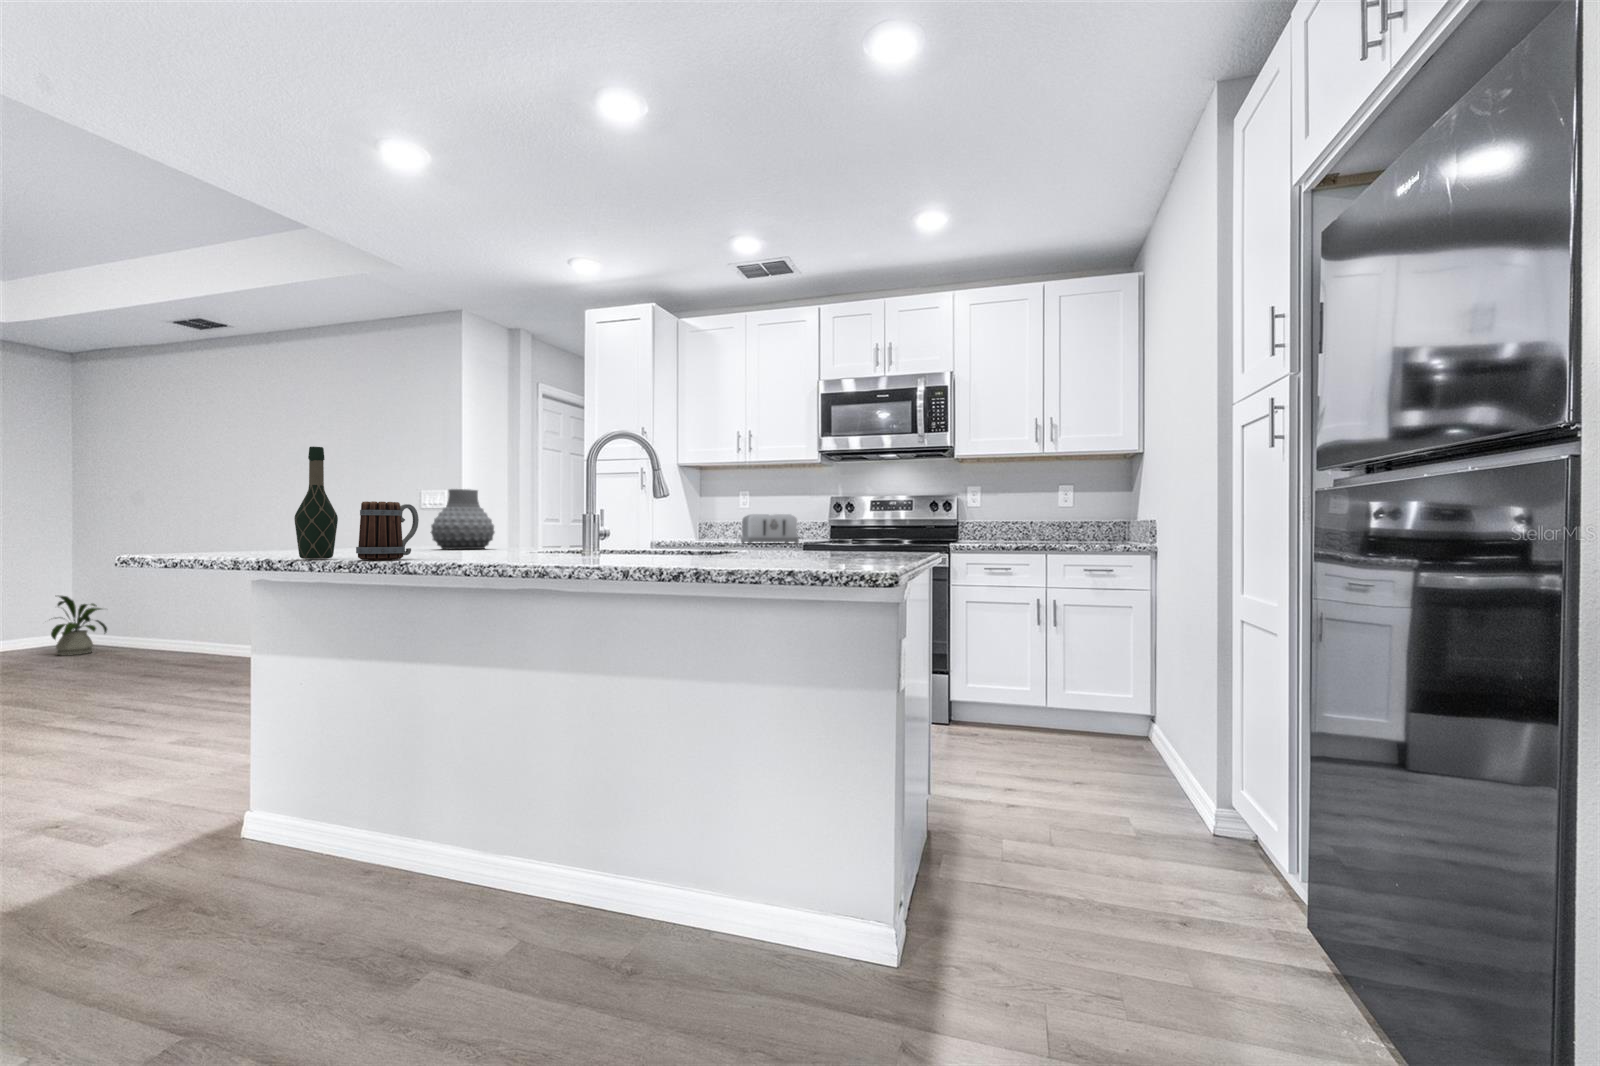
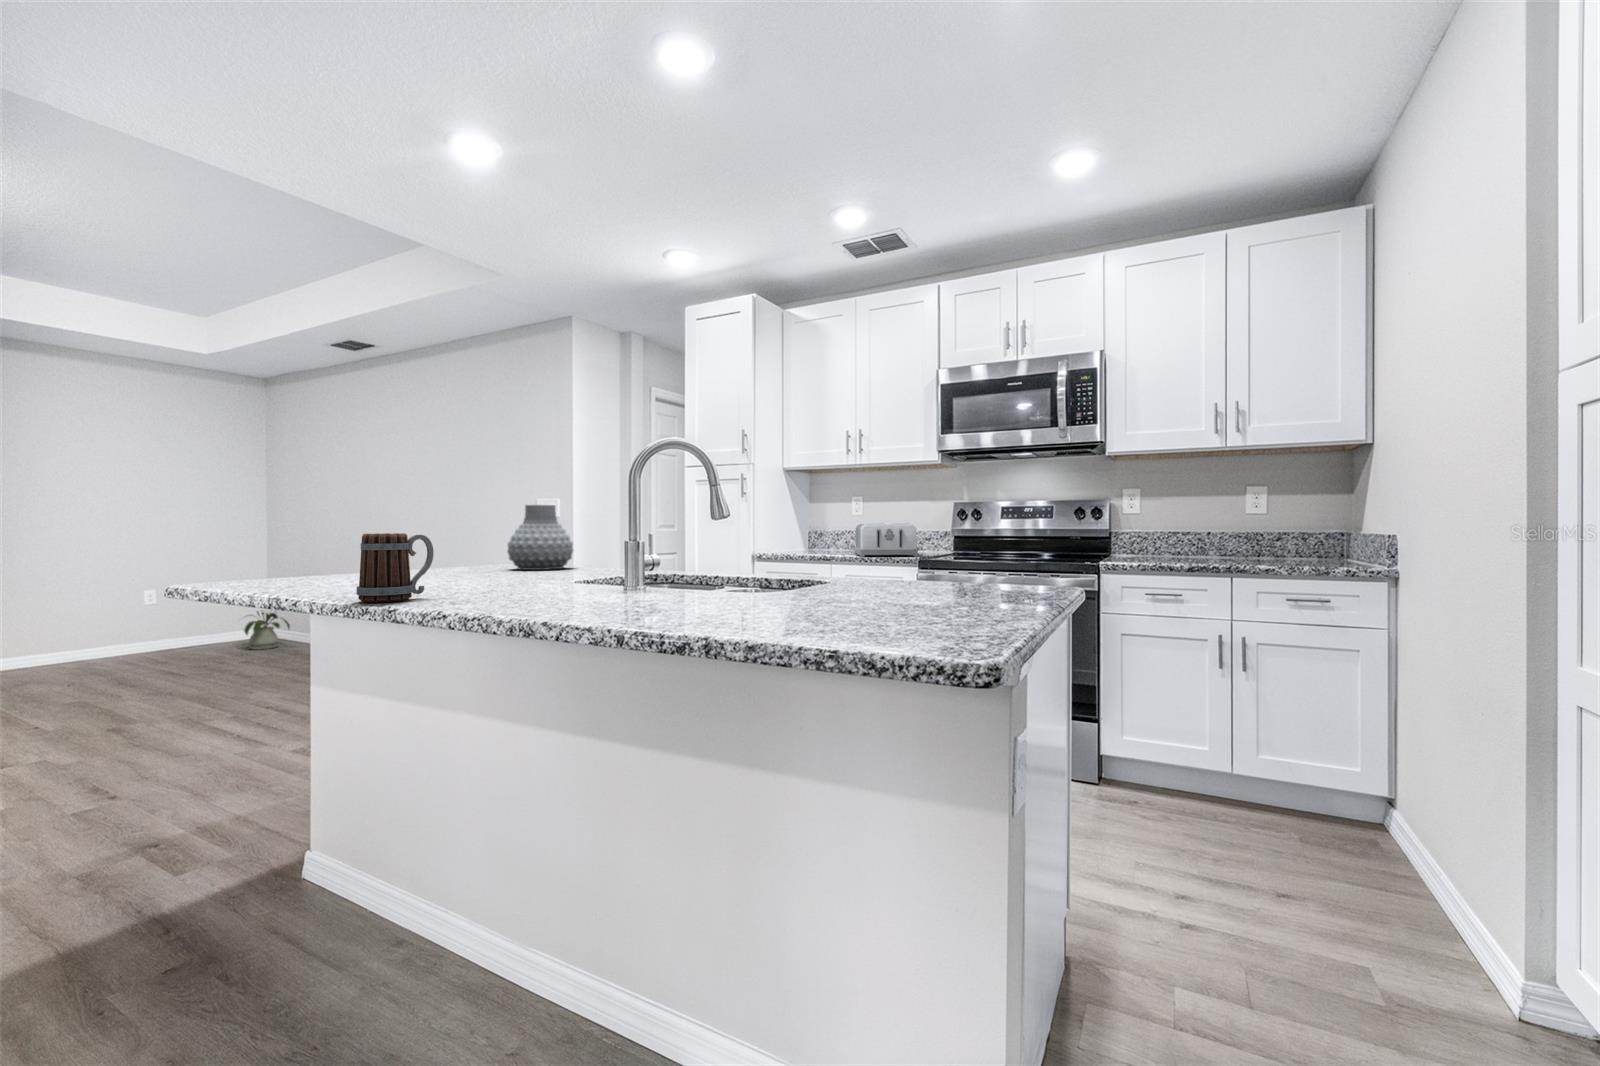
wine bottle: present [294,447,338,559] -> none [303,470,352,597]

